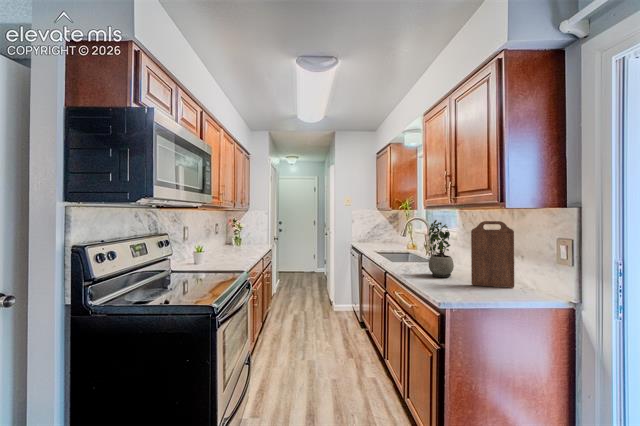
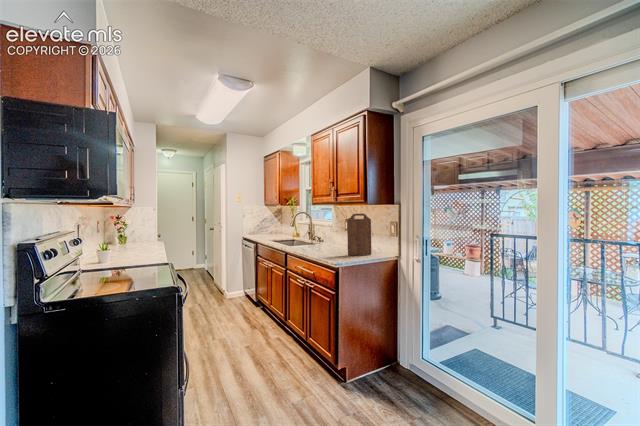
potted plant: present [428,220,454,277] -> none [319,214,336,253]

